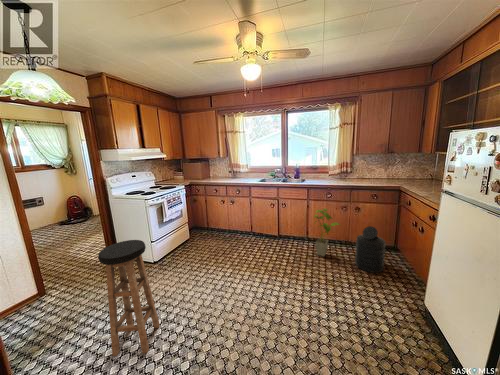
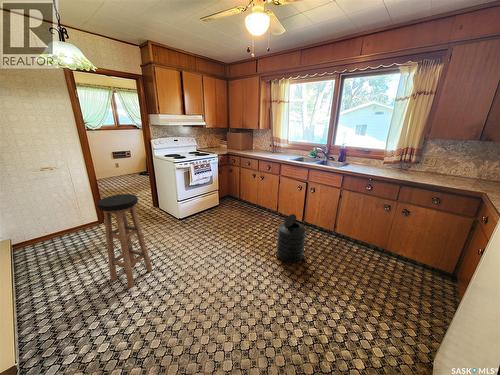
house plant: present [314,208,340,256] -> none [334,202,371,258]
trash can: present [355,226,385,273] -> present [277,214,306,263]

